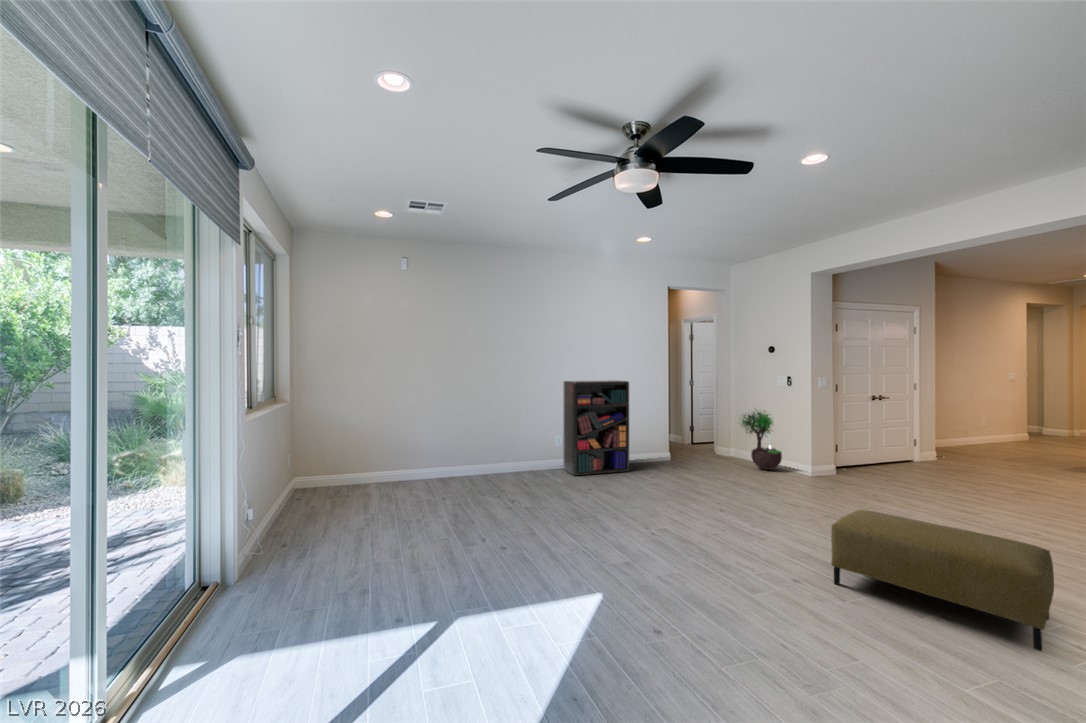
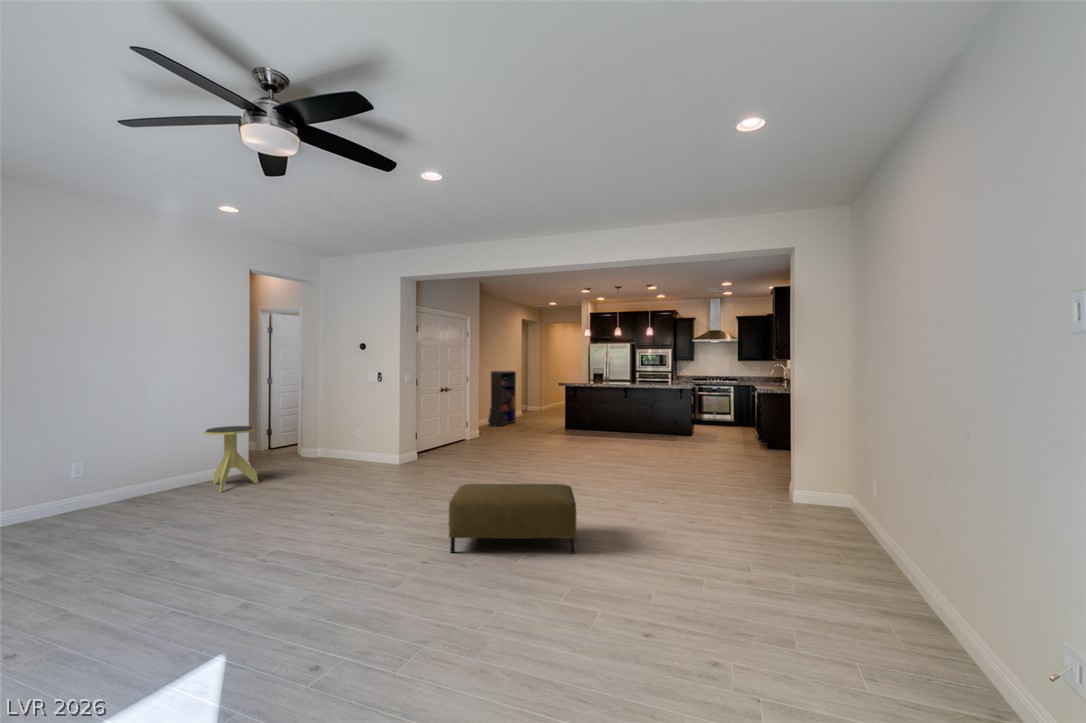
bookshelf: present [563,380,629,476] -> present [488,371,516,426]
potted tree: present [742,410,782,470] -> none [330,402,374,467]
side table: none [636,418,675,471] -> present [204,426,258,493]

